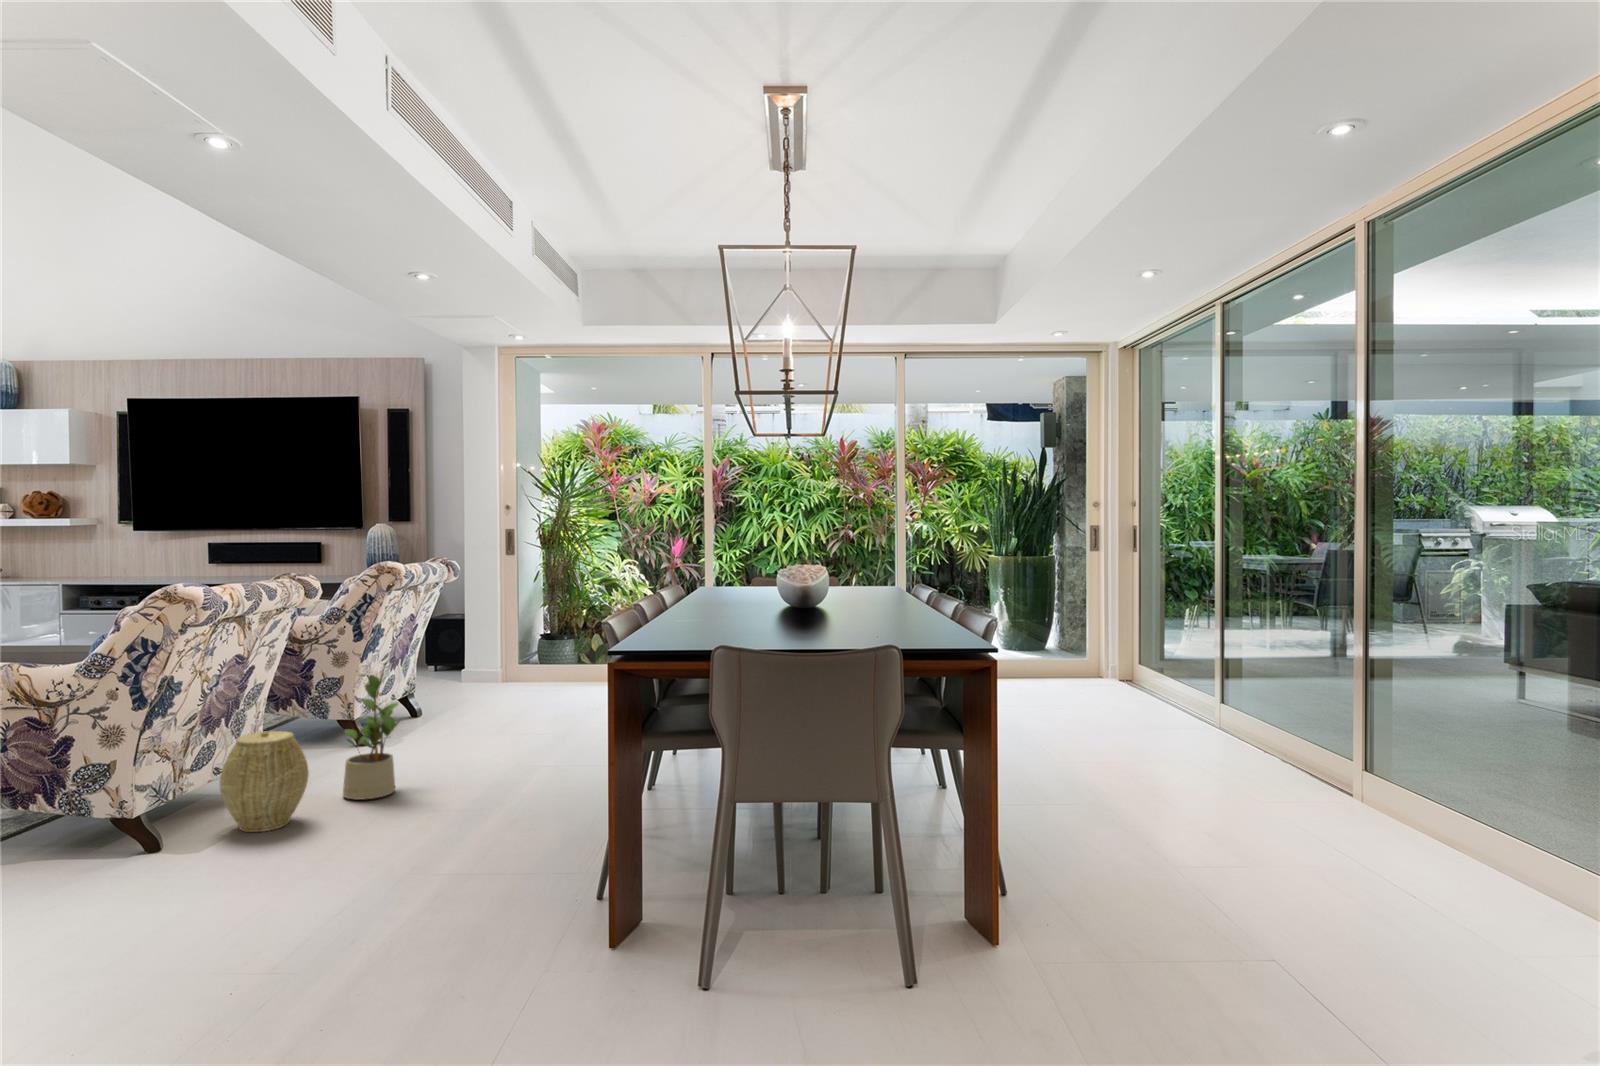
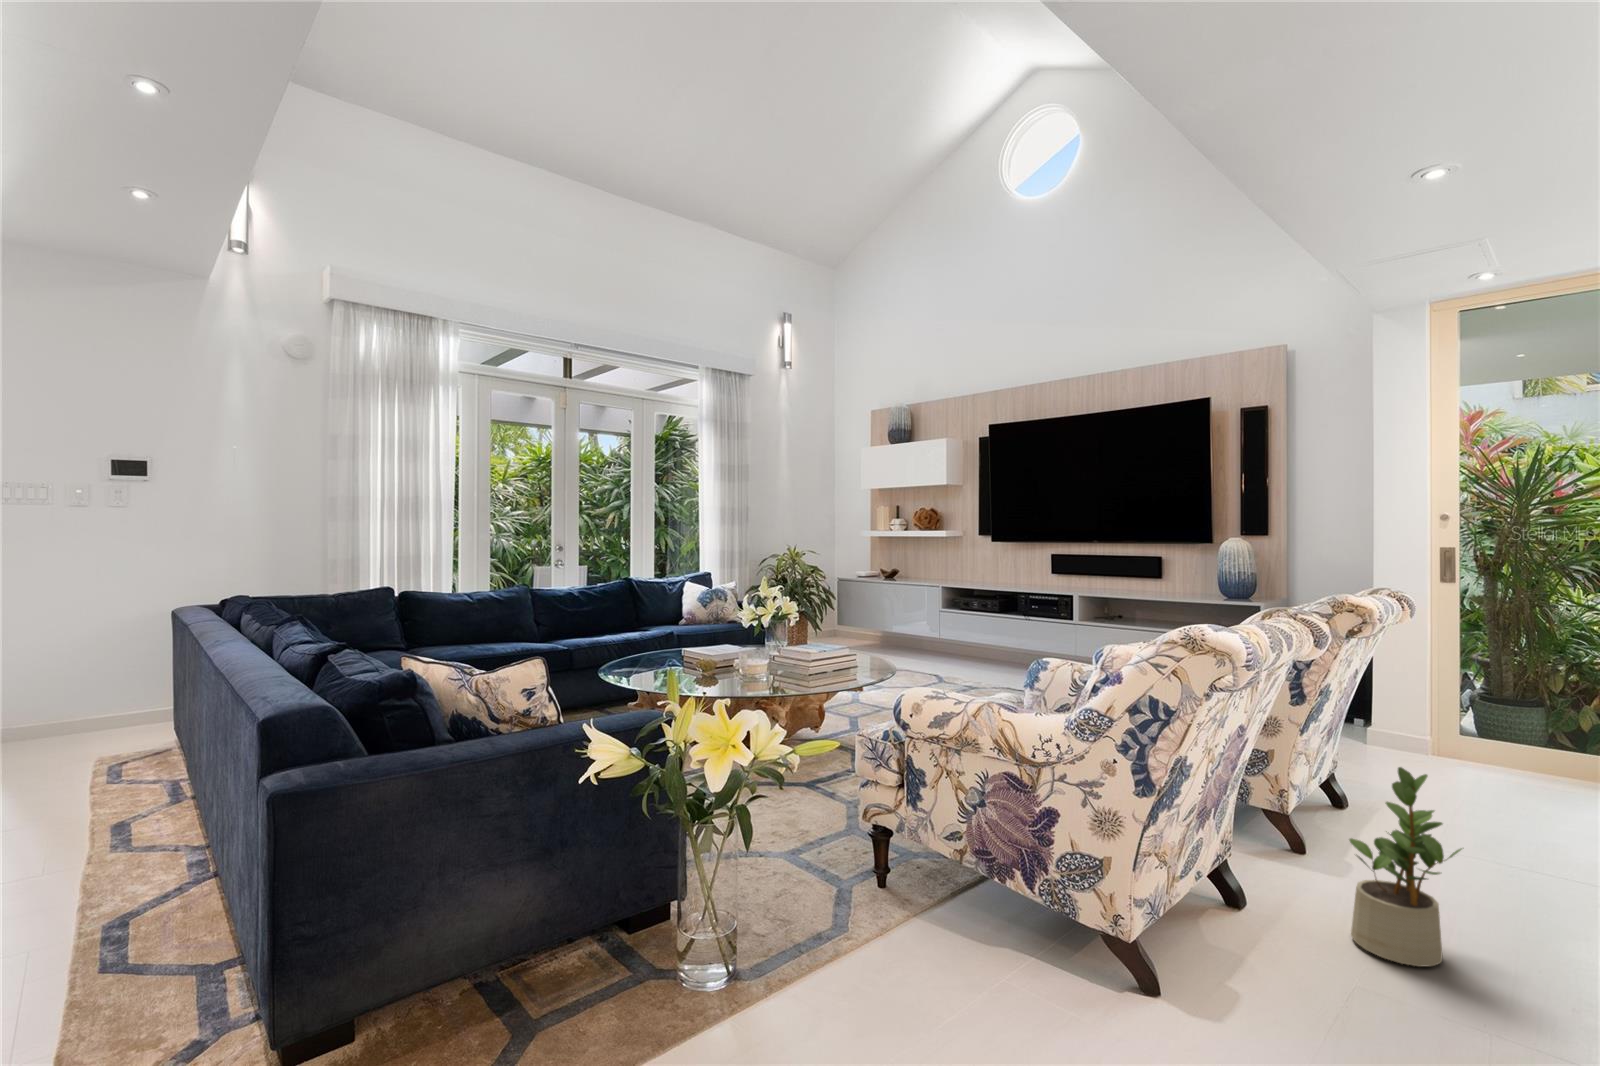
woven basket: present [220,731,309,832] -> none [1207,831,1336,991]

